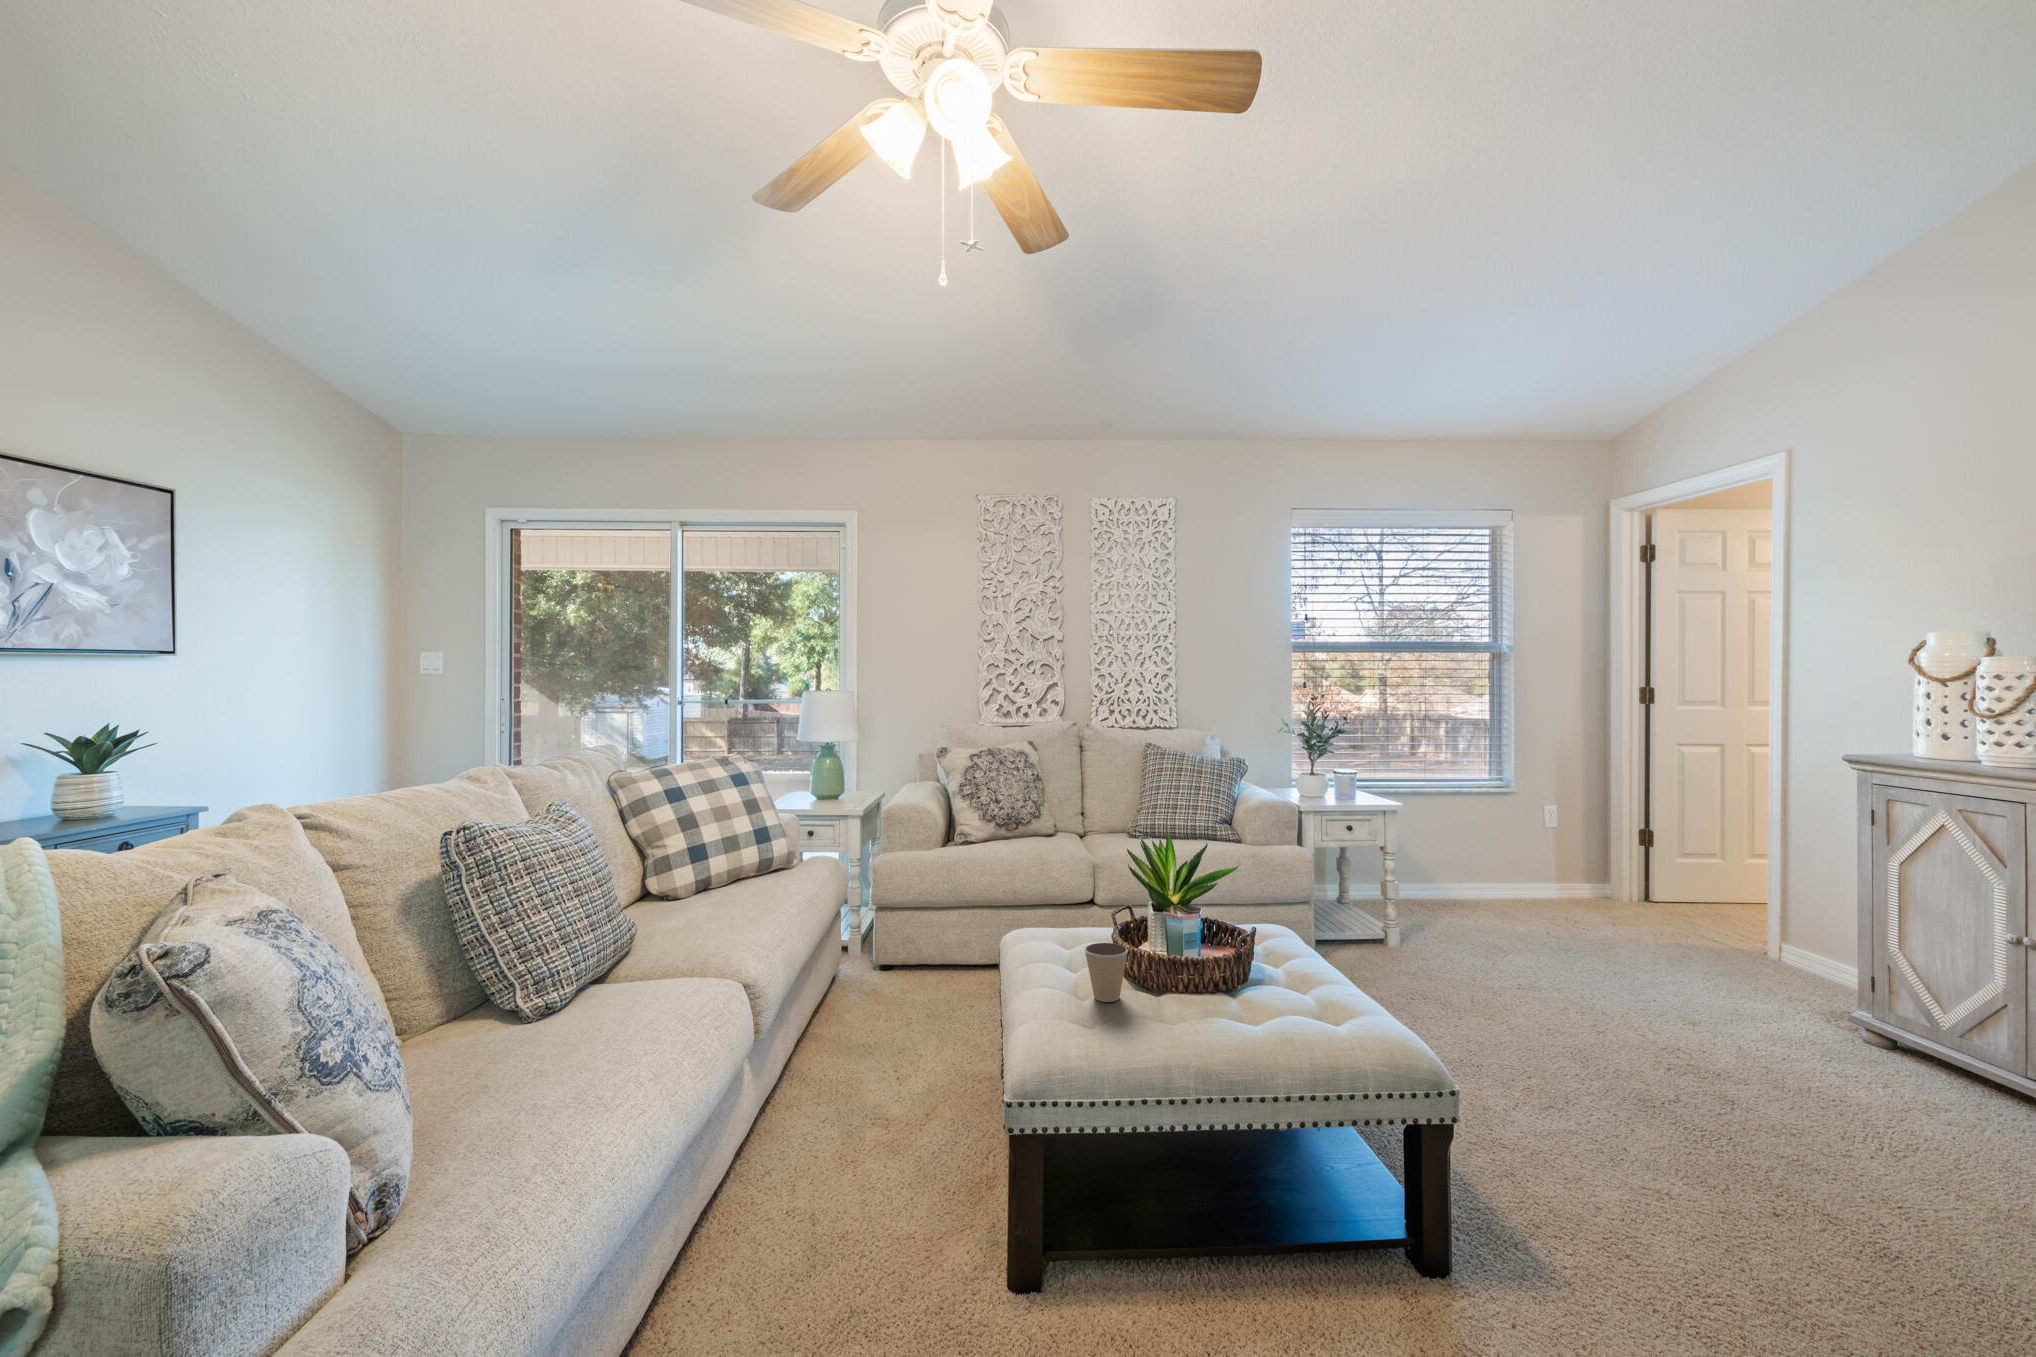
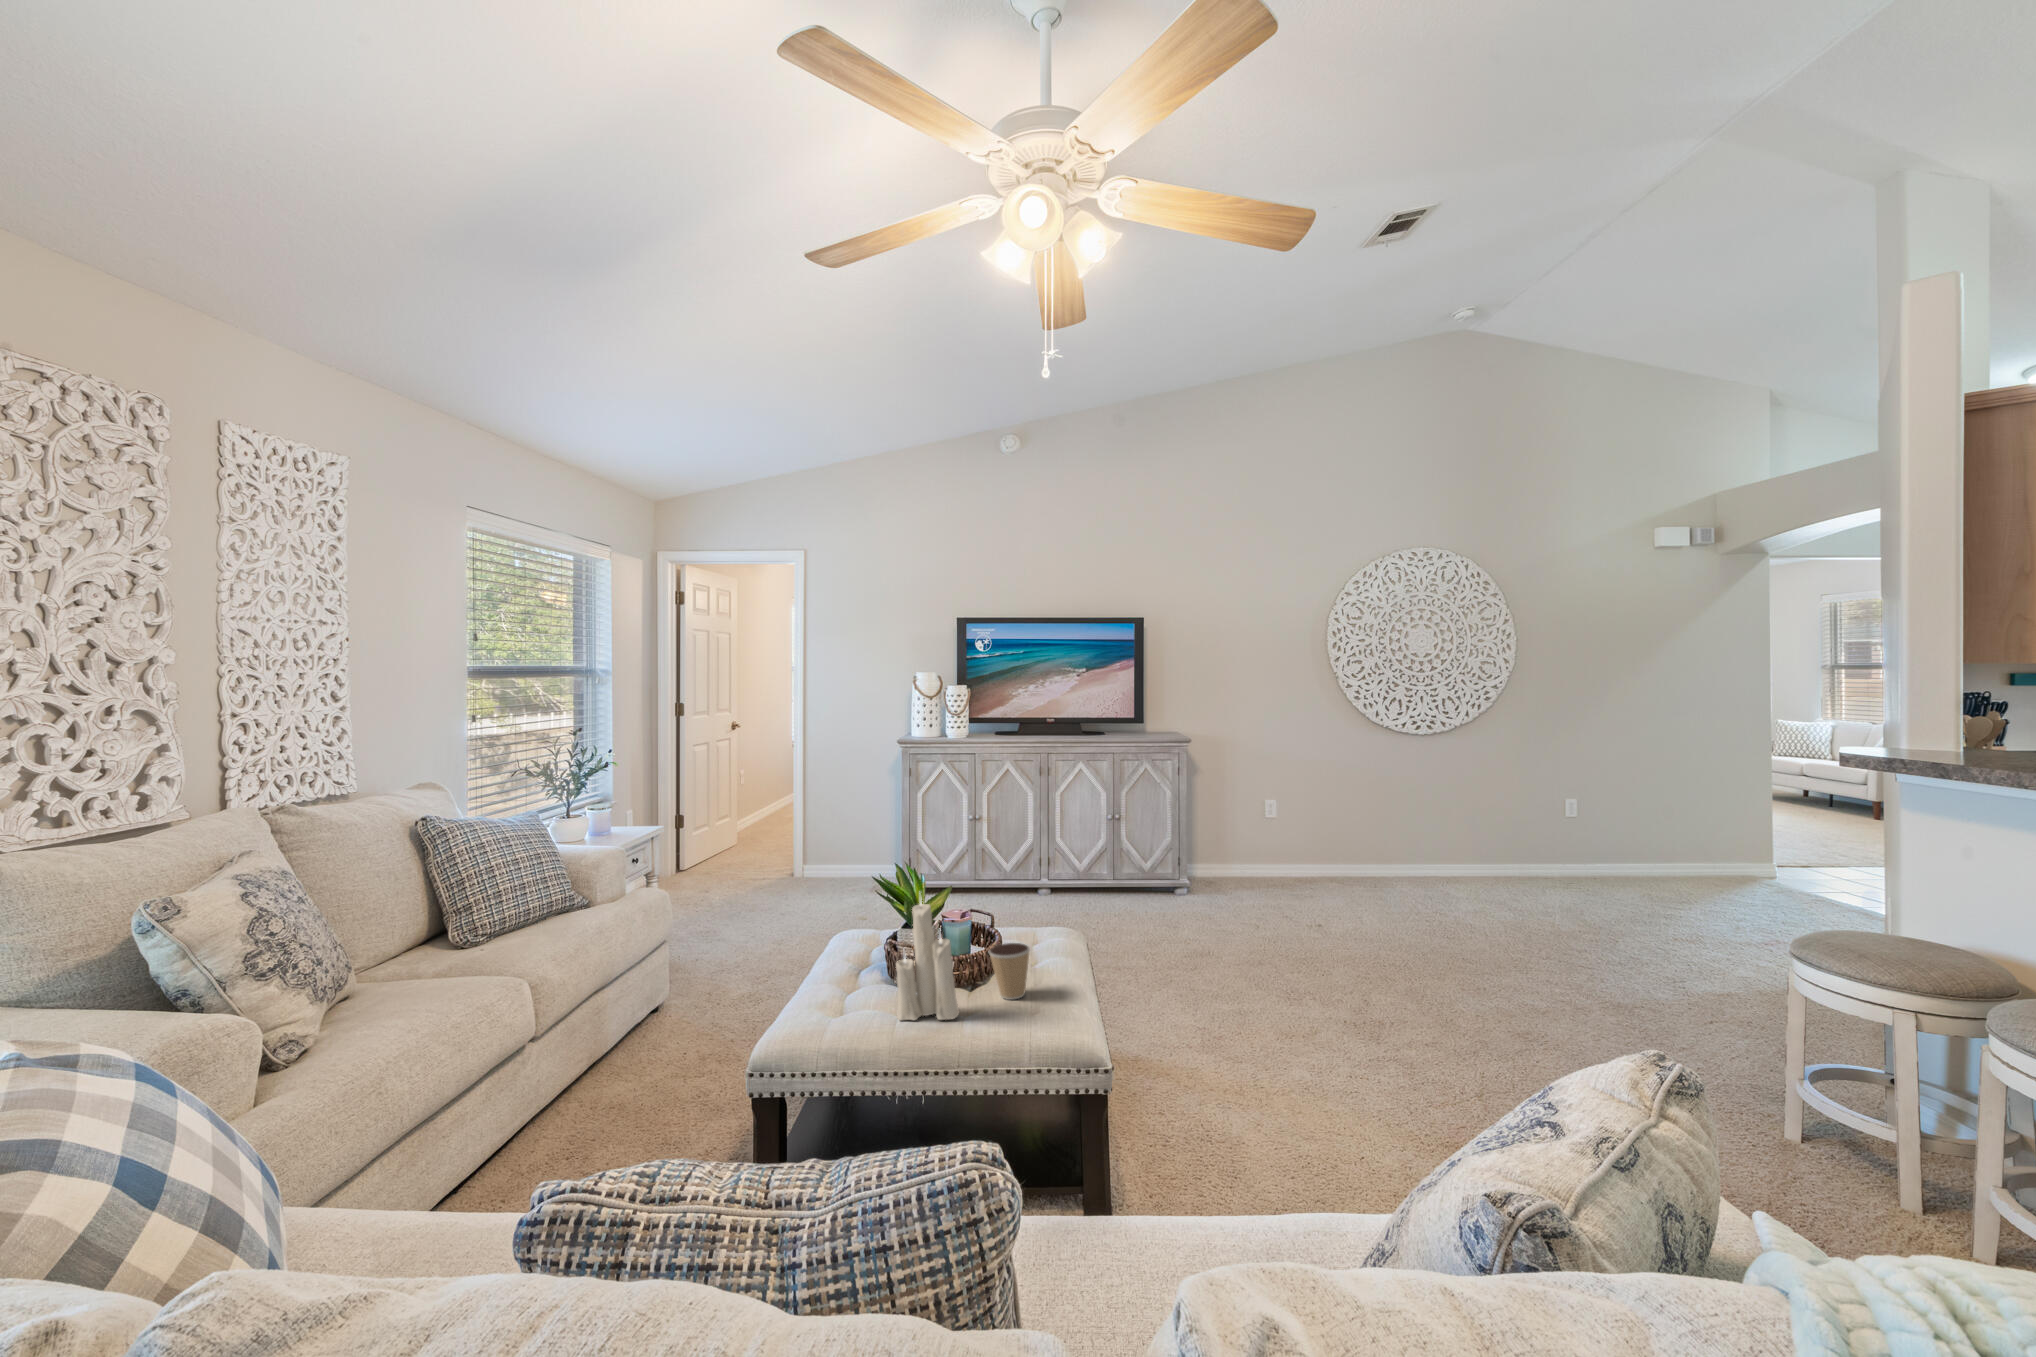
candle: none [1038,849,1068,975] -> present [896,901,959,1020]

